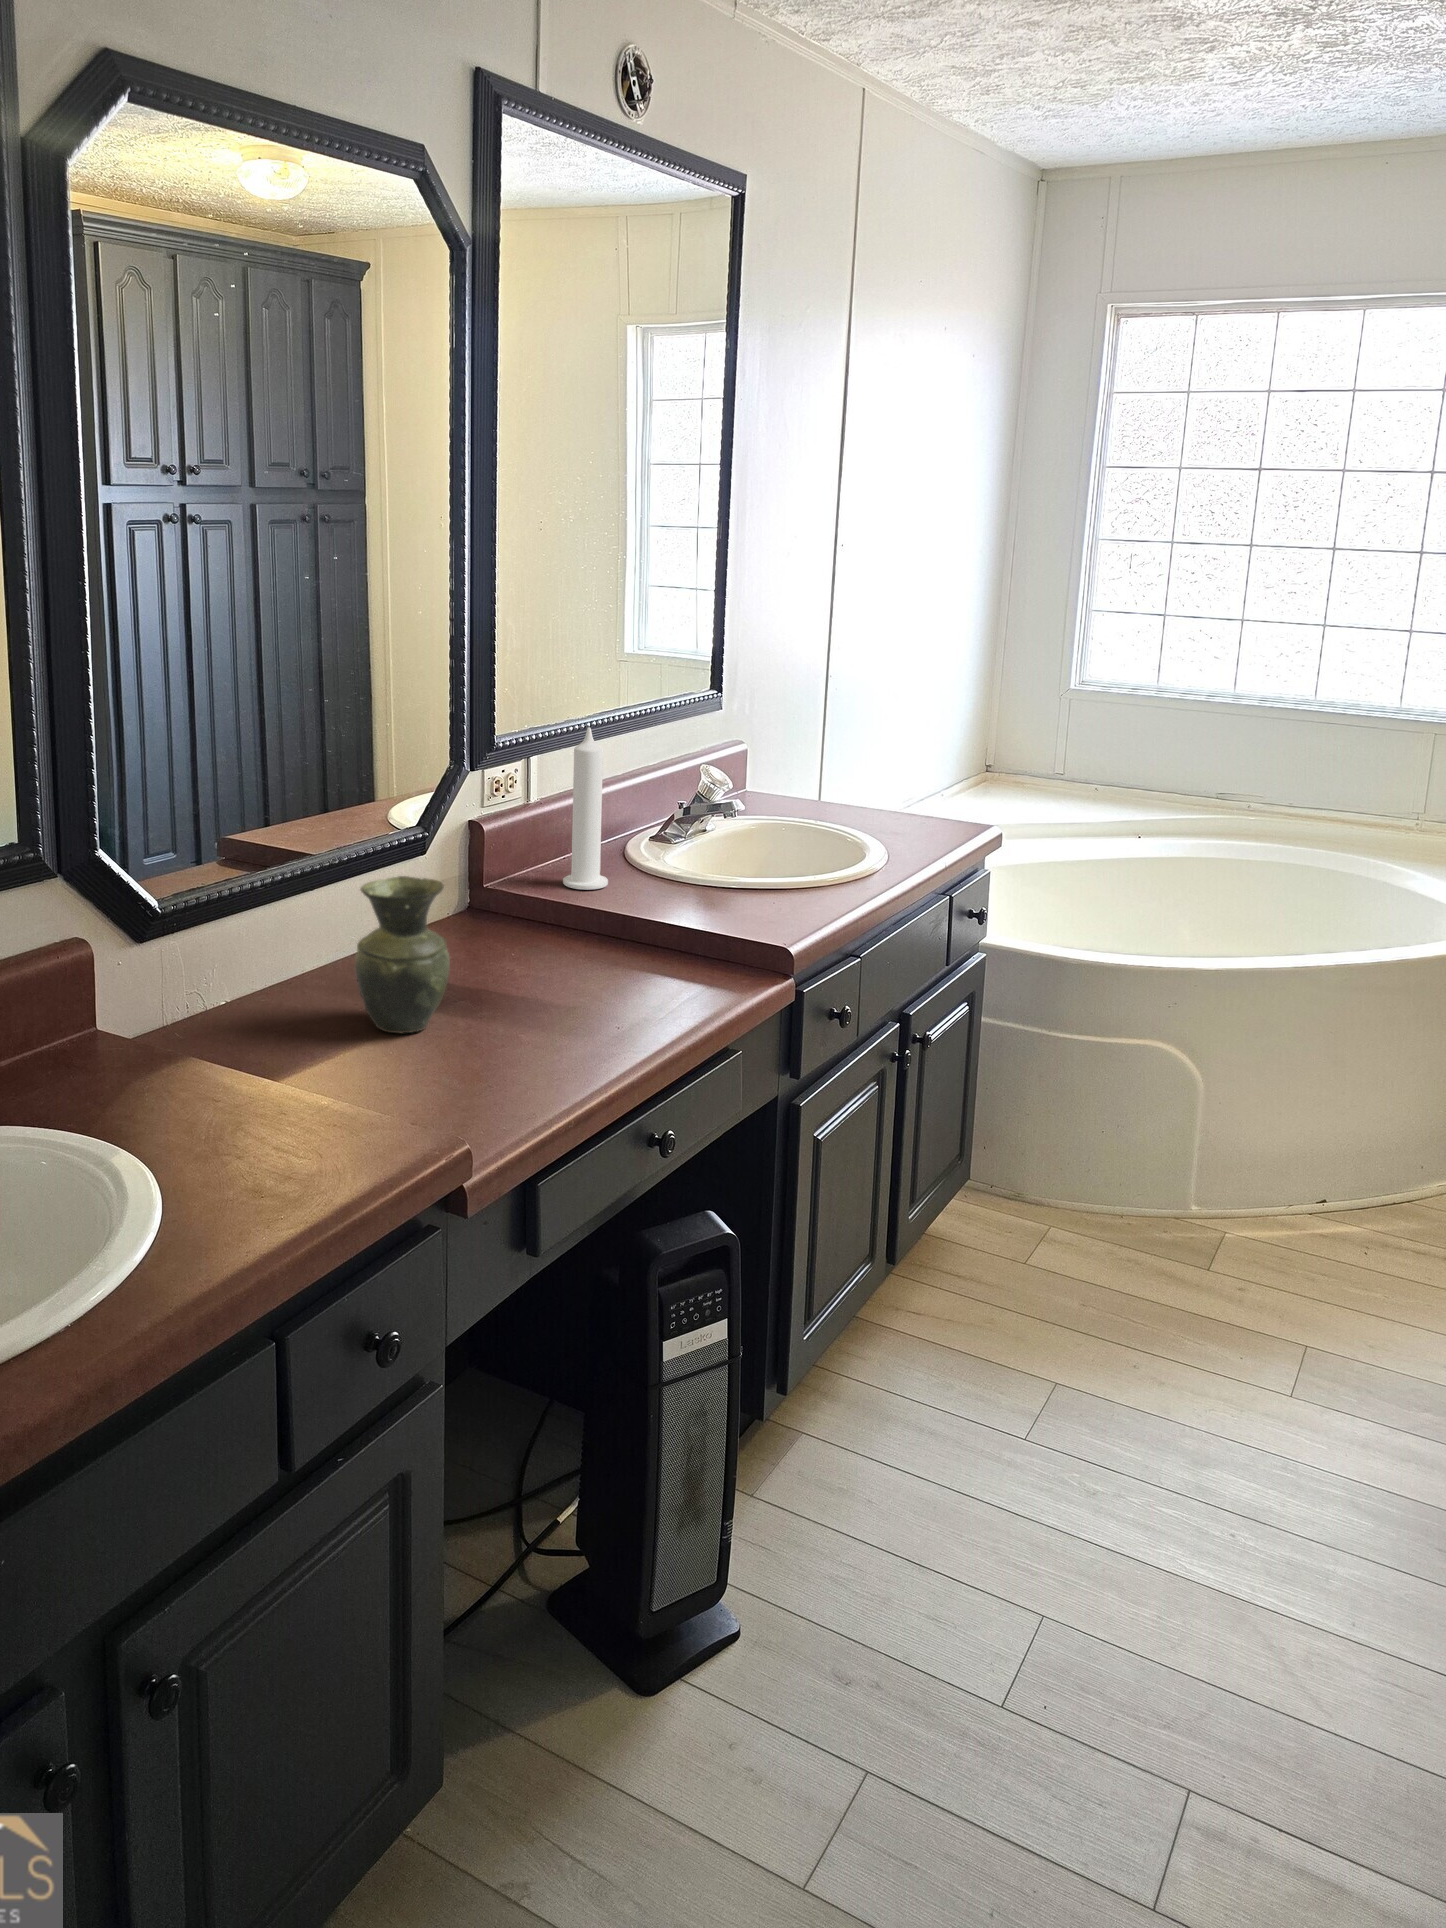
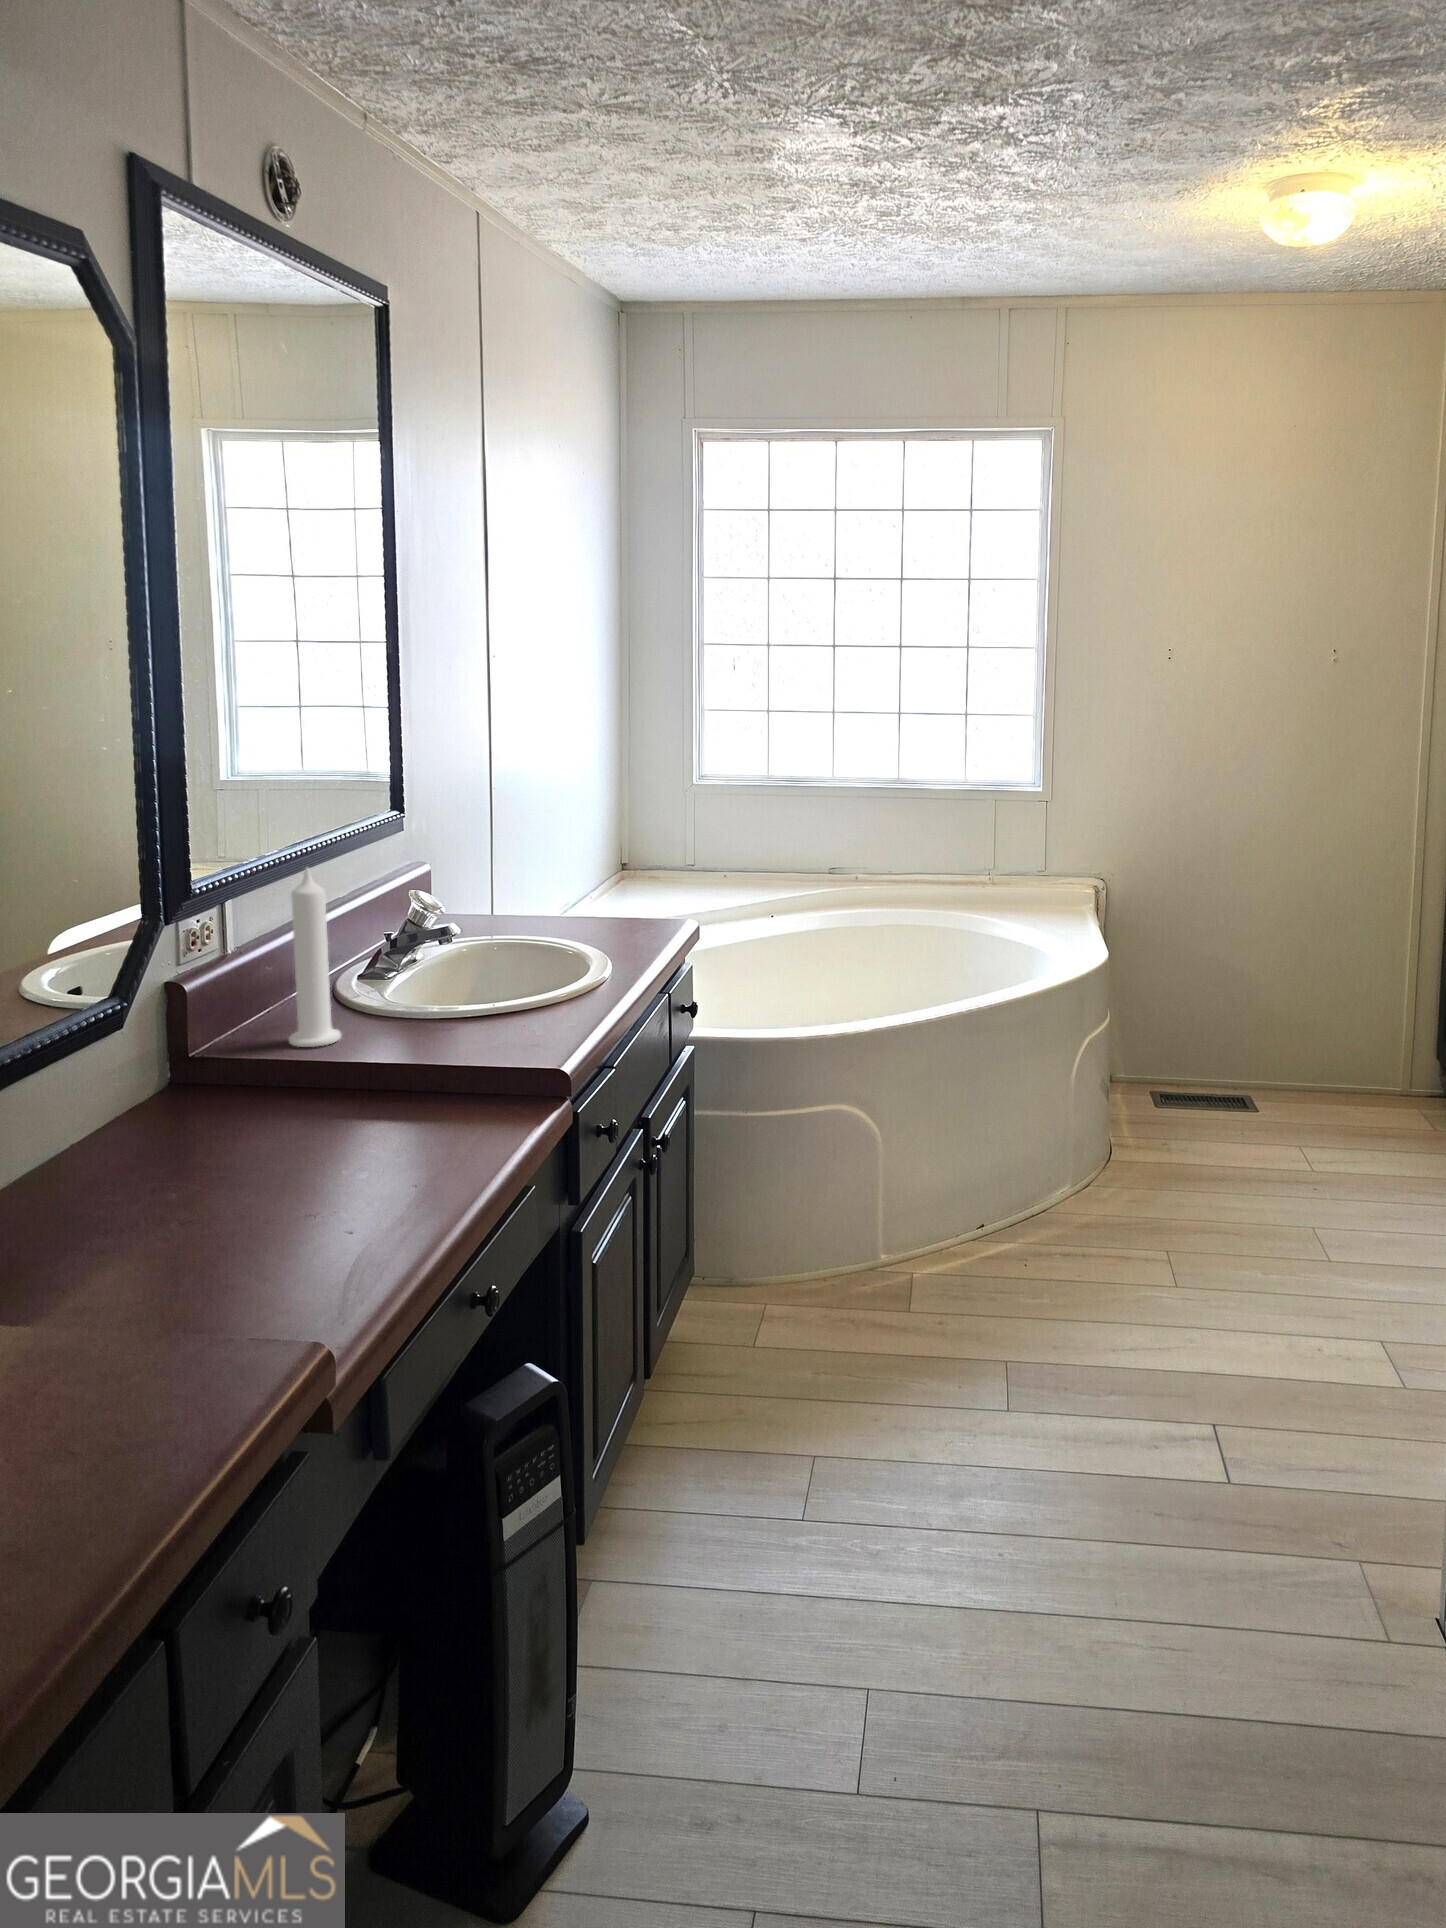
vase: present [355,876,450,1033] -> none [100,1059,221,1248]

